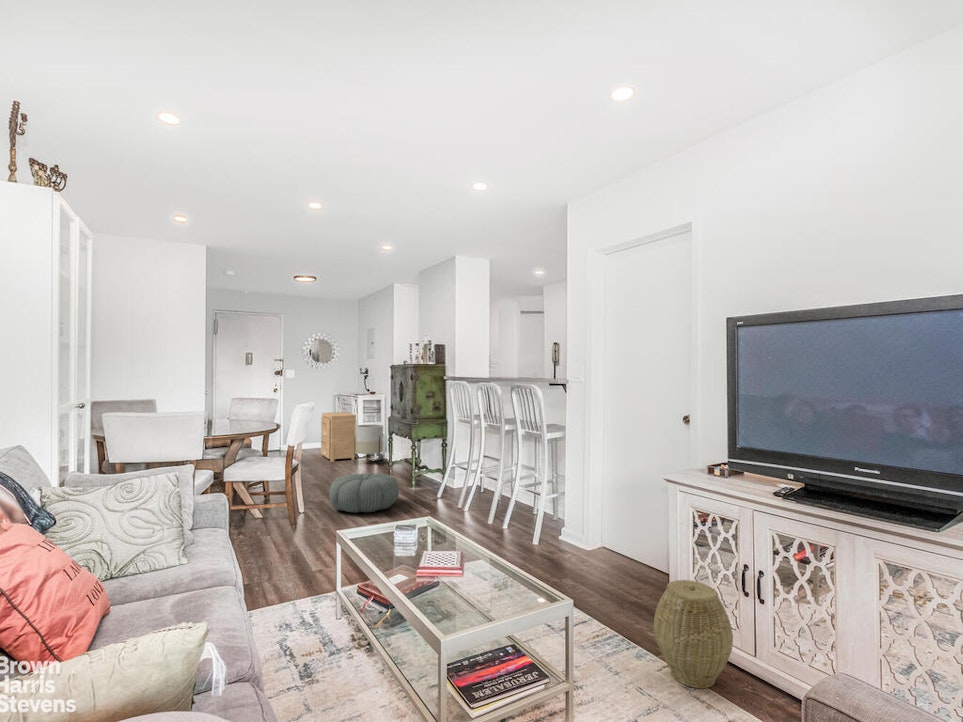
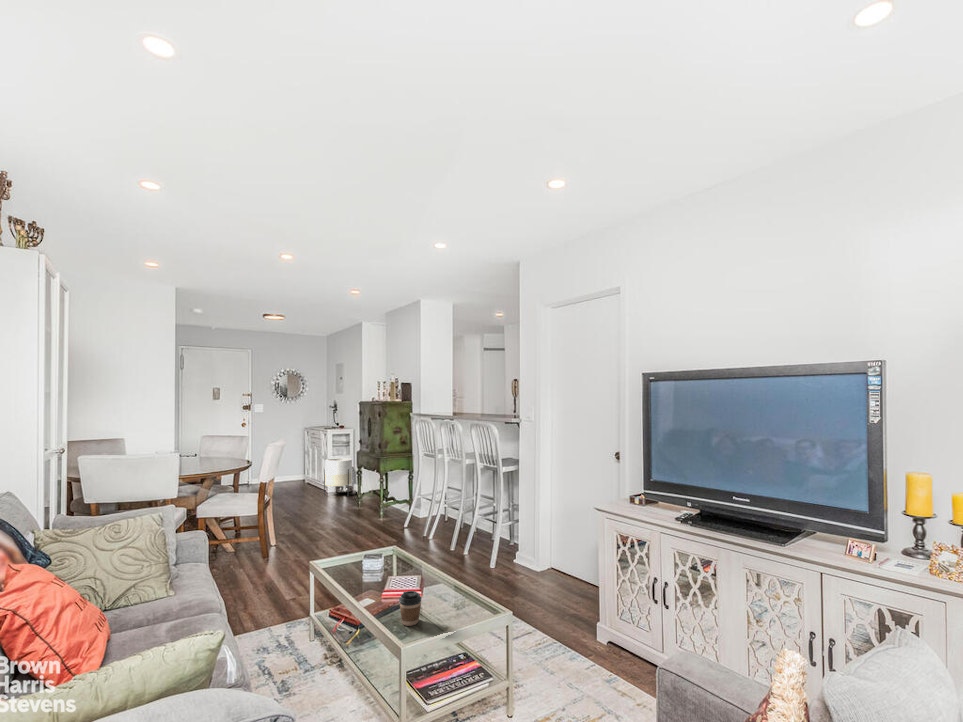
side table: present [321,412,356,462] -> none [291,446,326,494]
pouf: present [329,473,399,513] -> none [300,505,366,543]
coffee cup: none [439,570,465,610] -> present [399,591,422,626]
woven basket: present [654,580,733,688] -> none [584,592,647,684]

